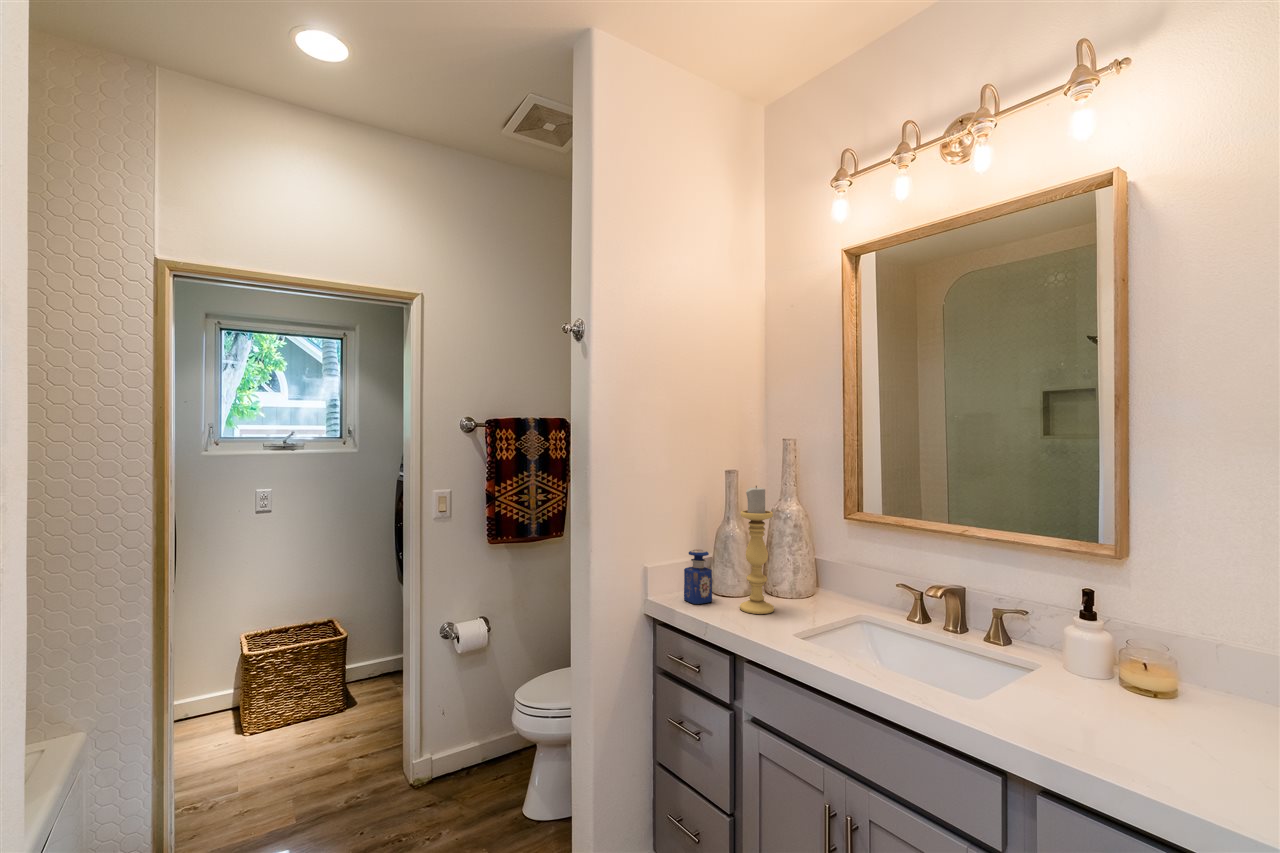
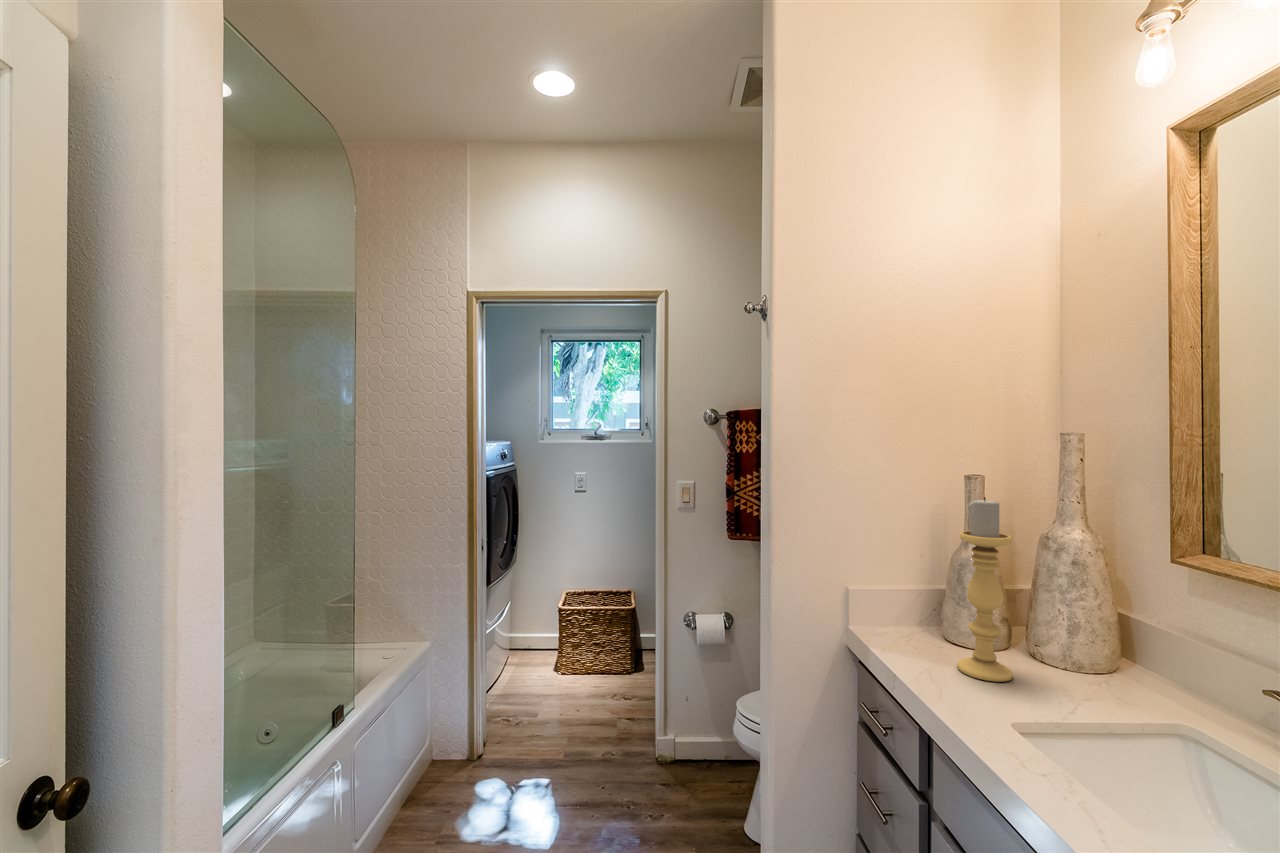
perfume bottle: present [684,550,712,604] -> none [889,575,927,647]

